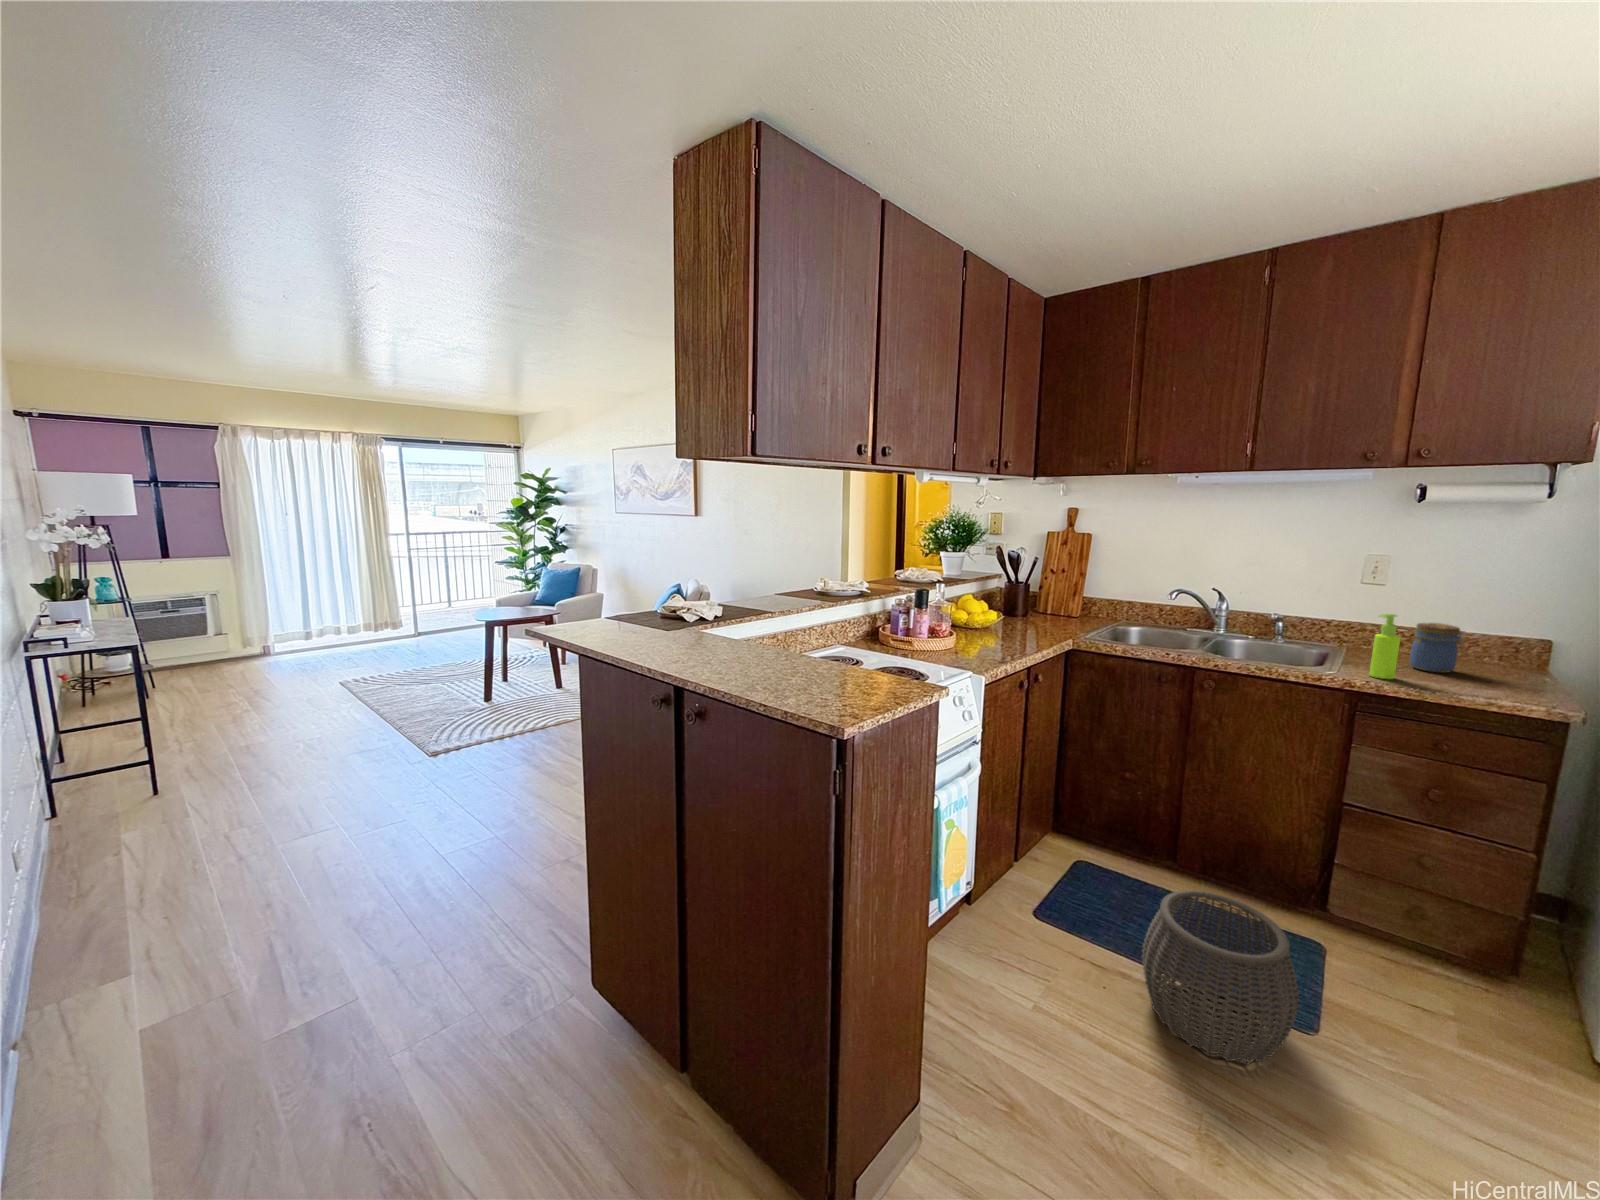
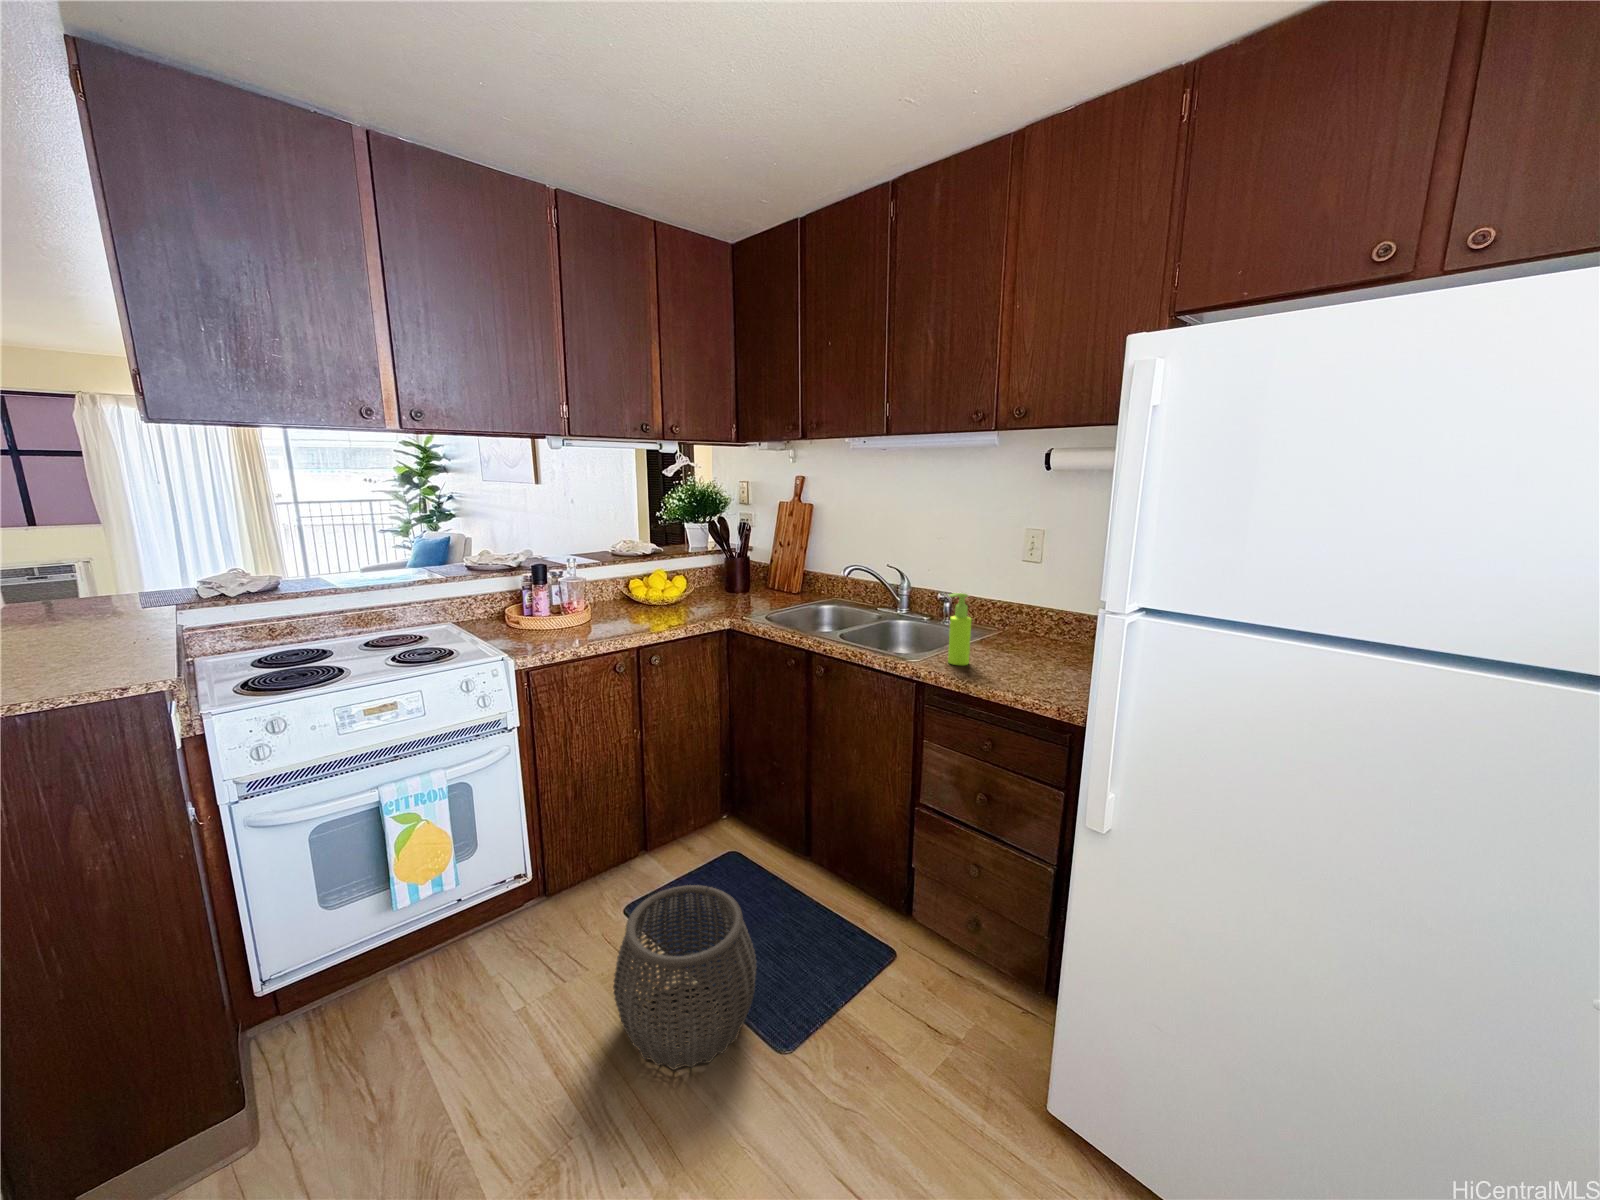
jar: present [1409,623,1465,673] -> none [1016,604,1061,659]

